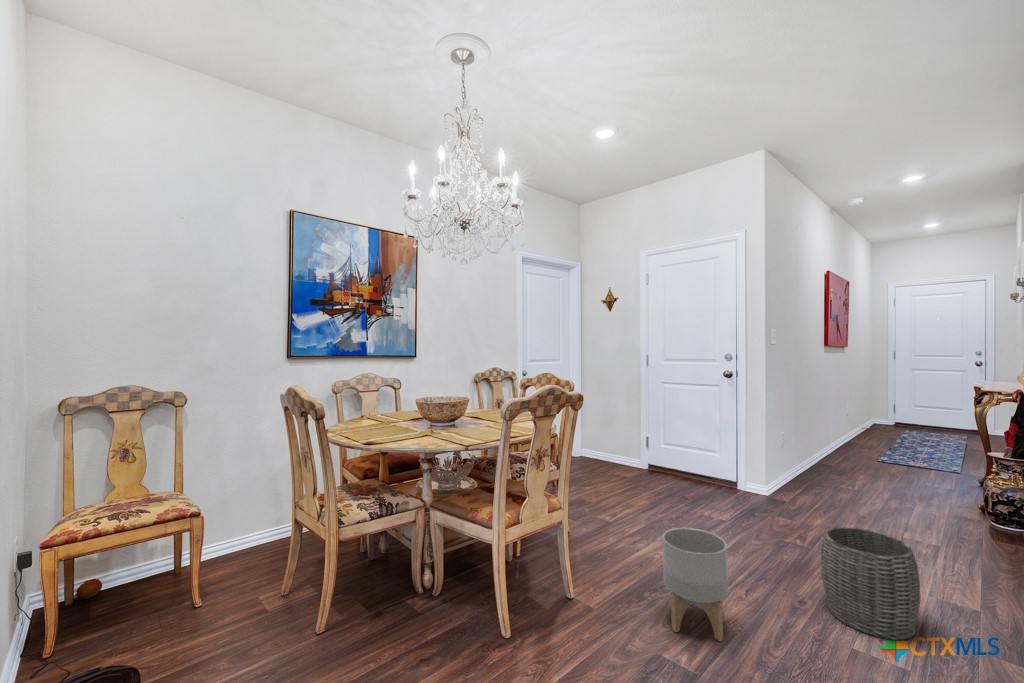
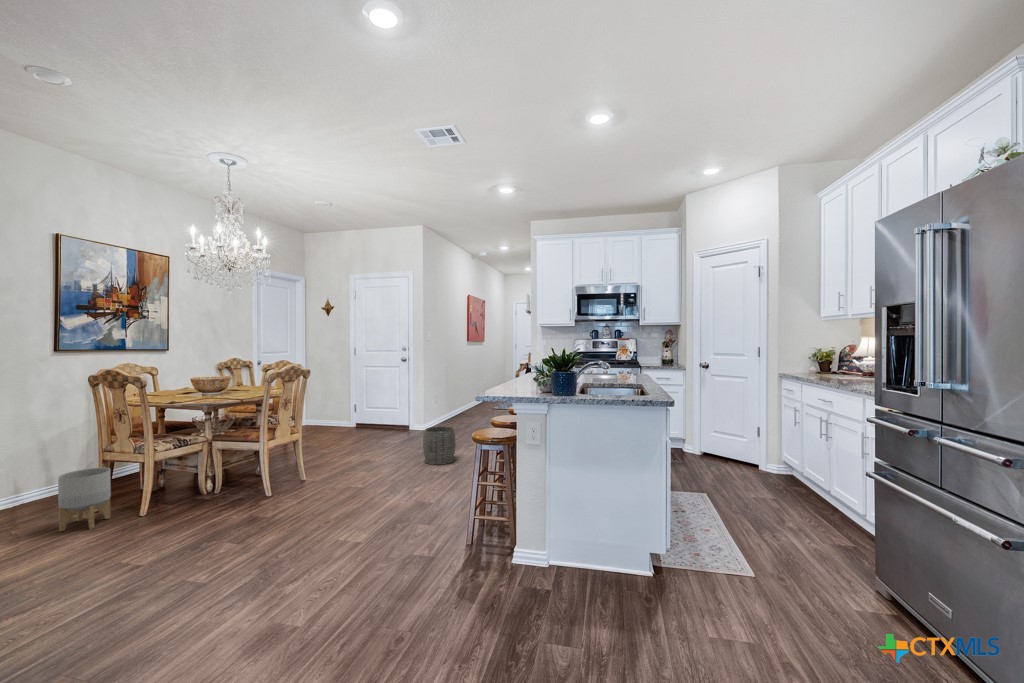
planter: present [663,528,728,641] -> present [58,467,111,531]

